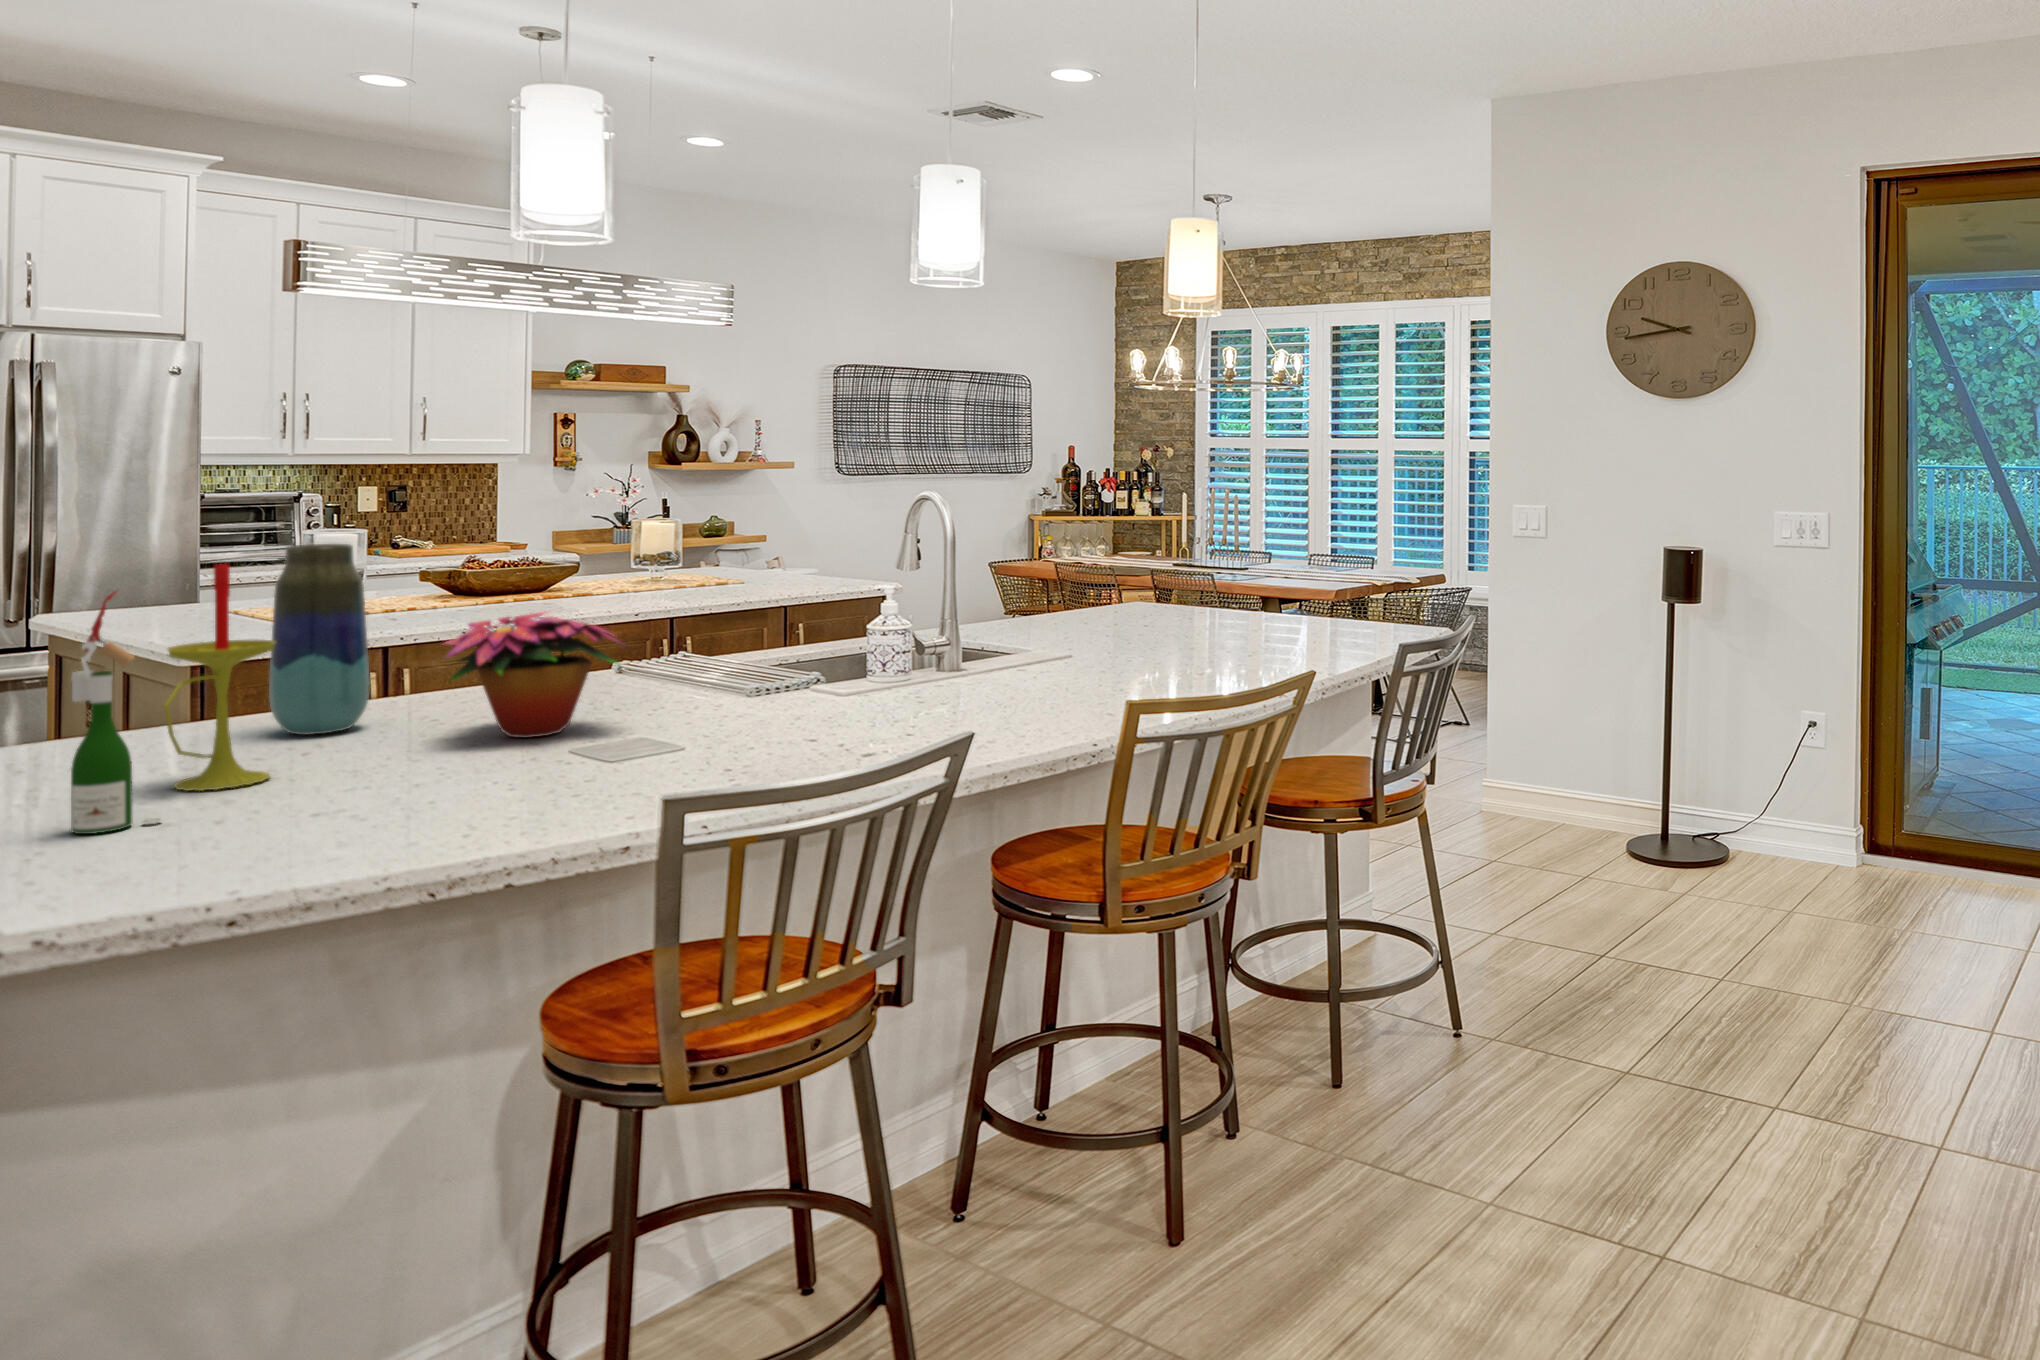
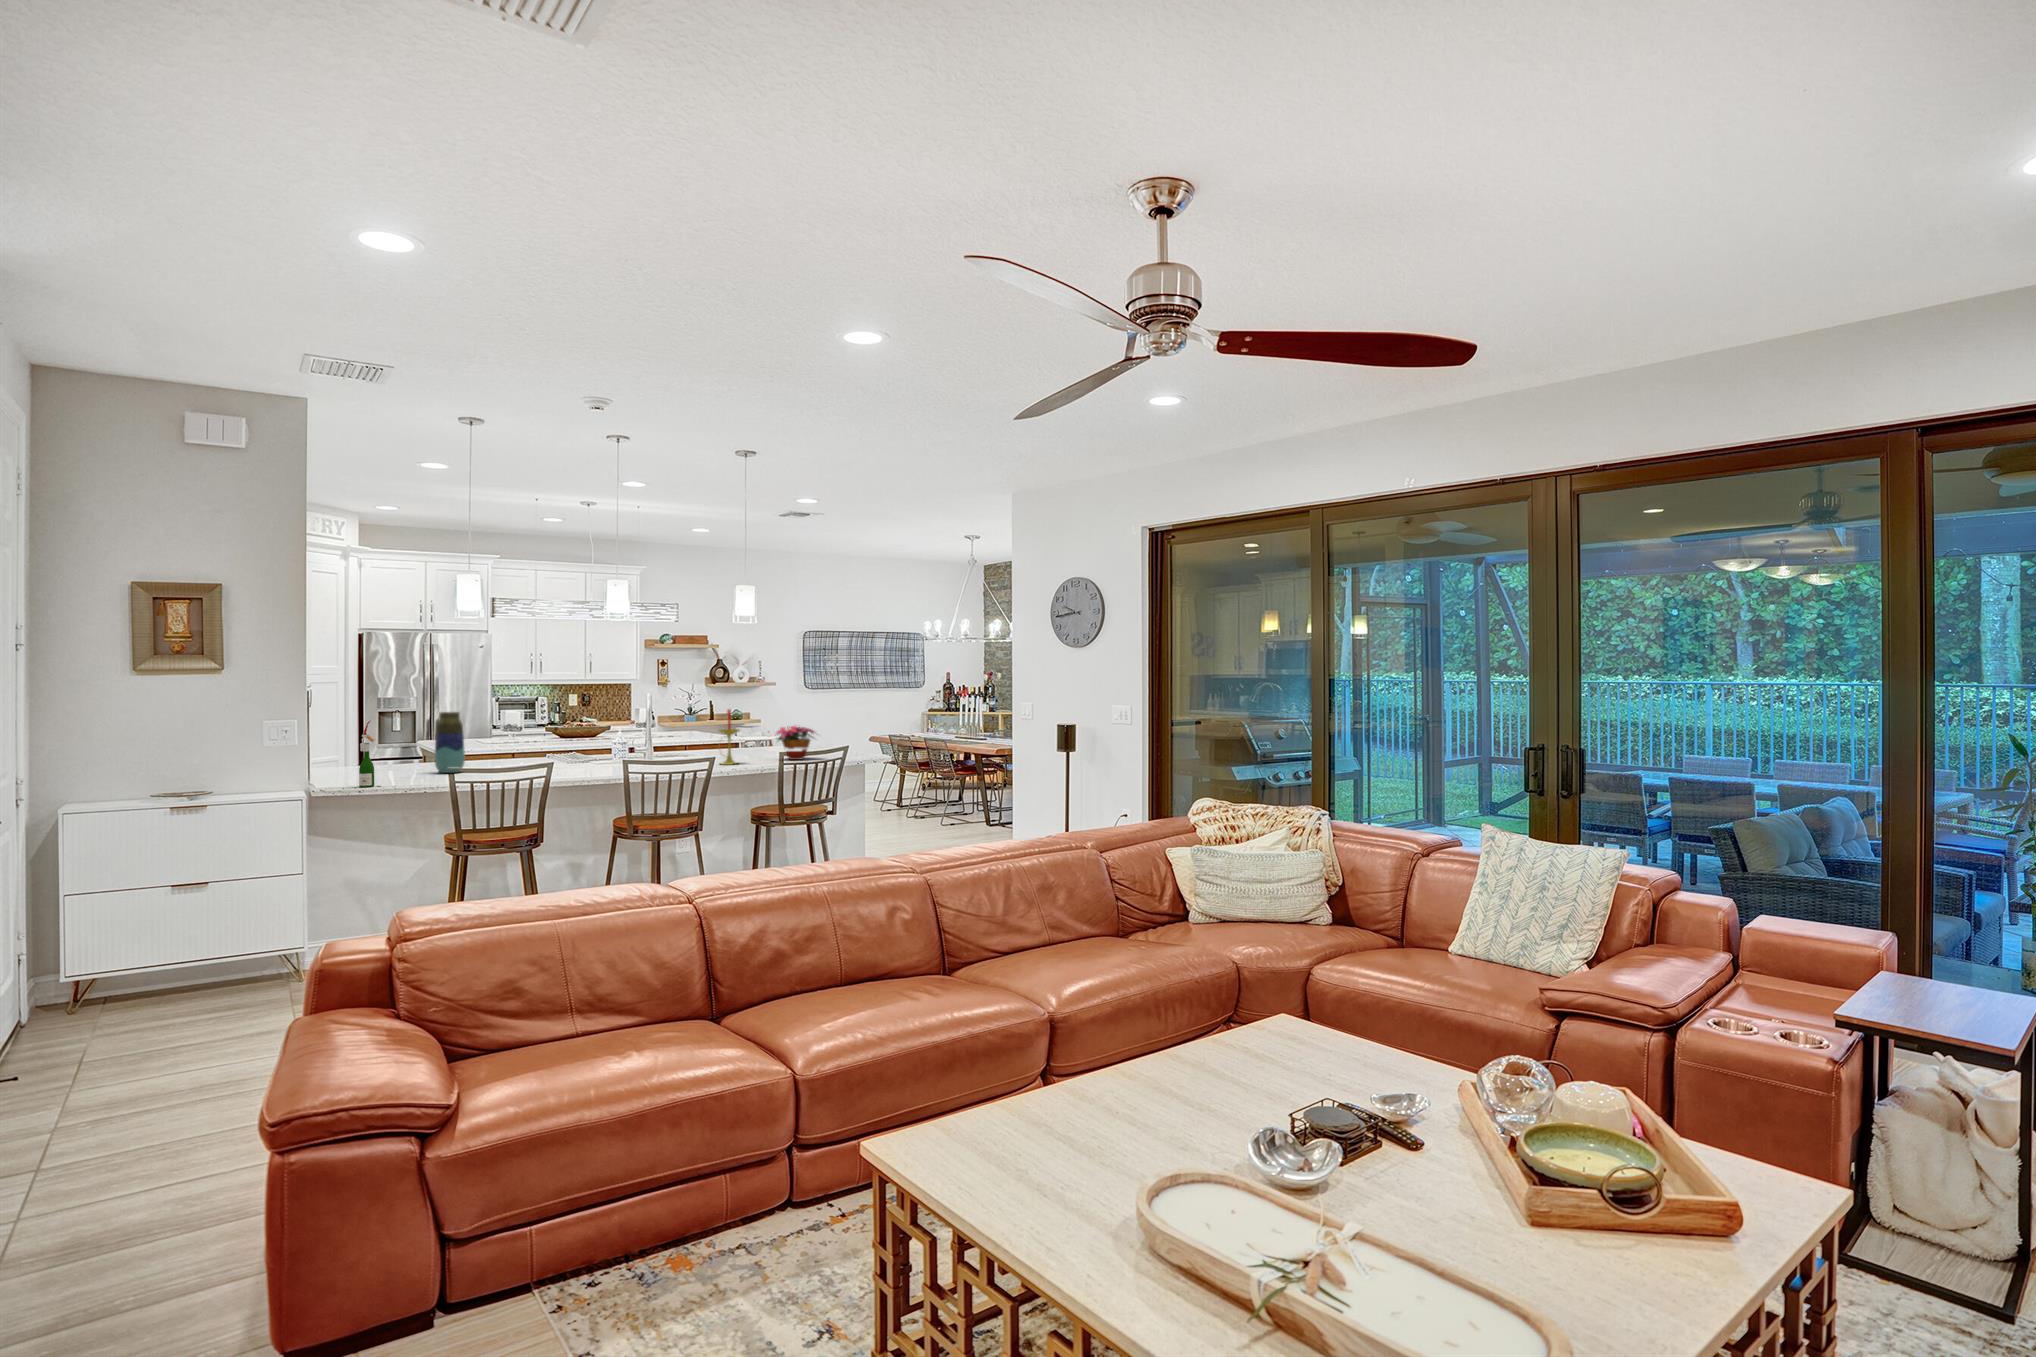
candle: present [164,564,276,791] -> present [719,709,739,765]
flower arrangement: present [445,611,622,738] -> present [776,726,816,760]

